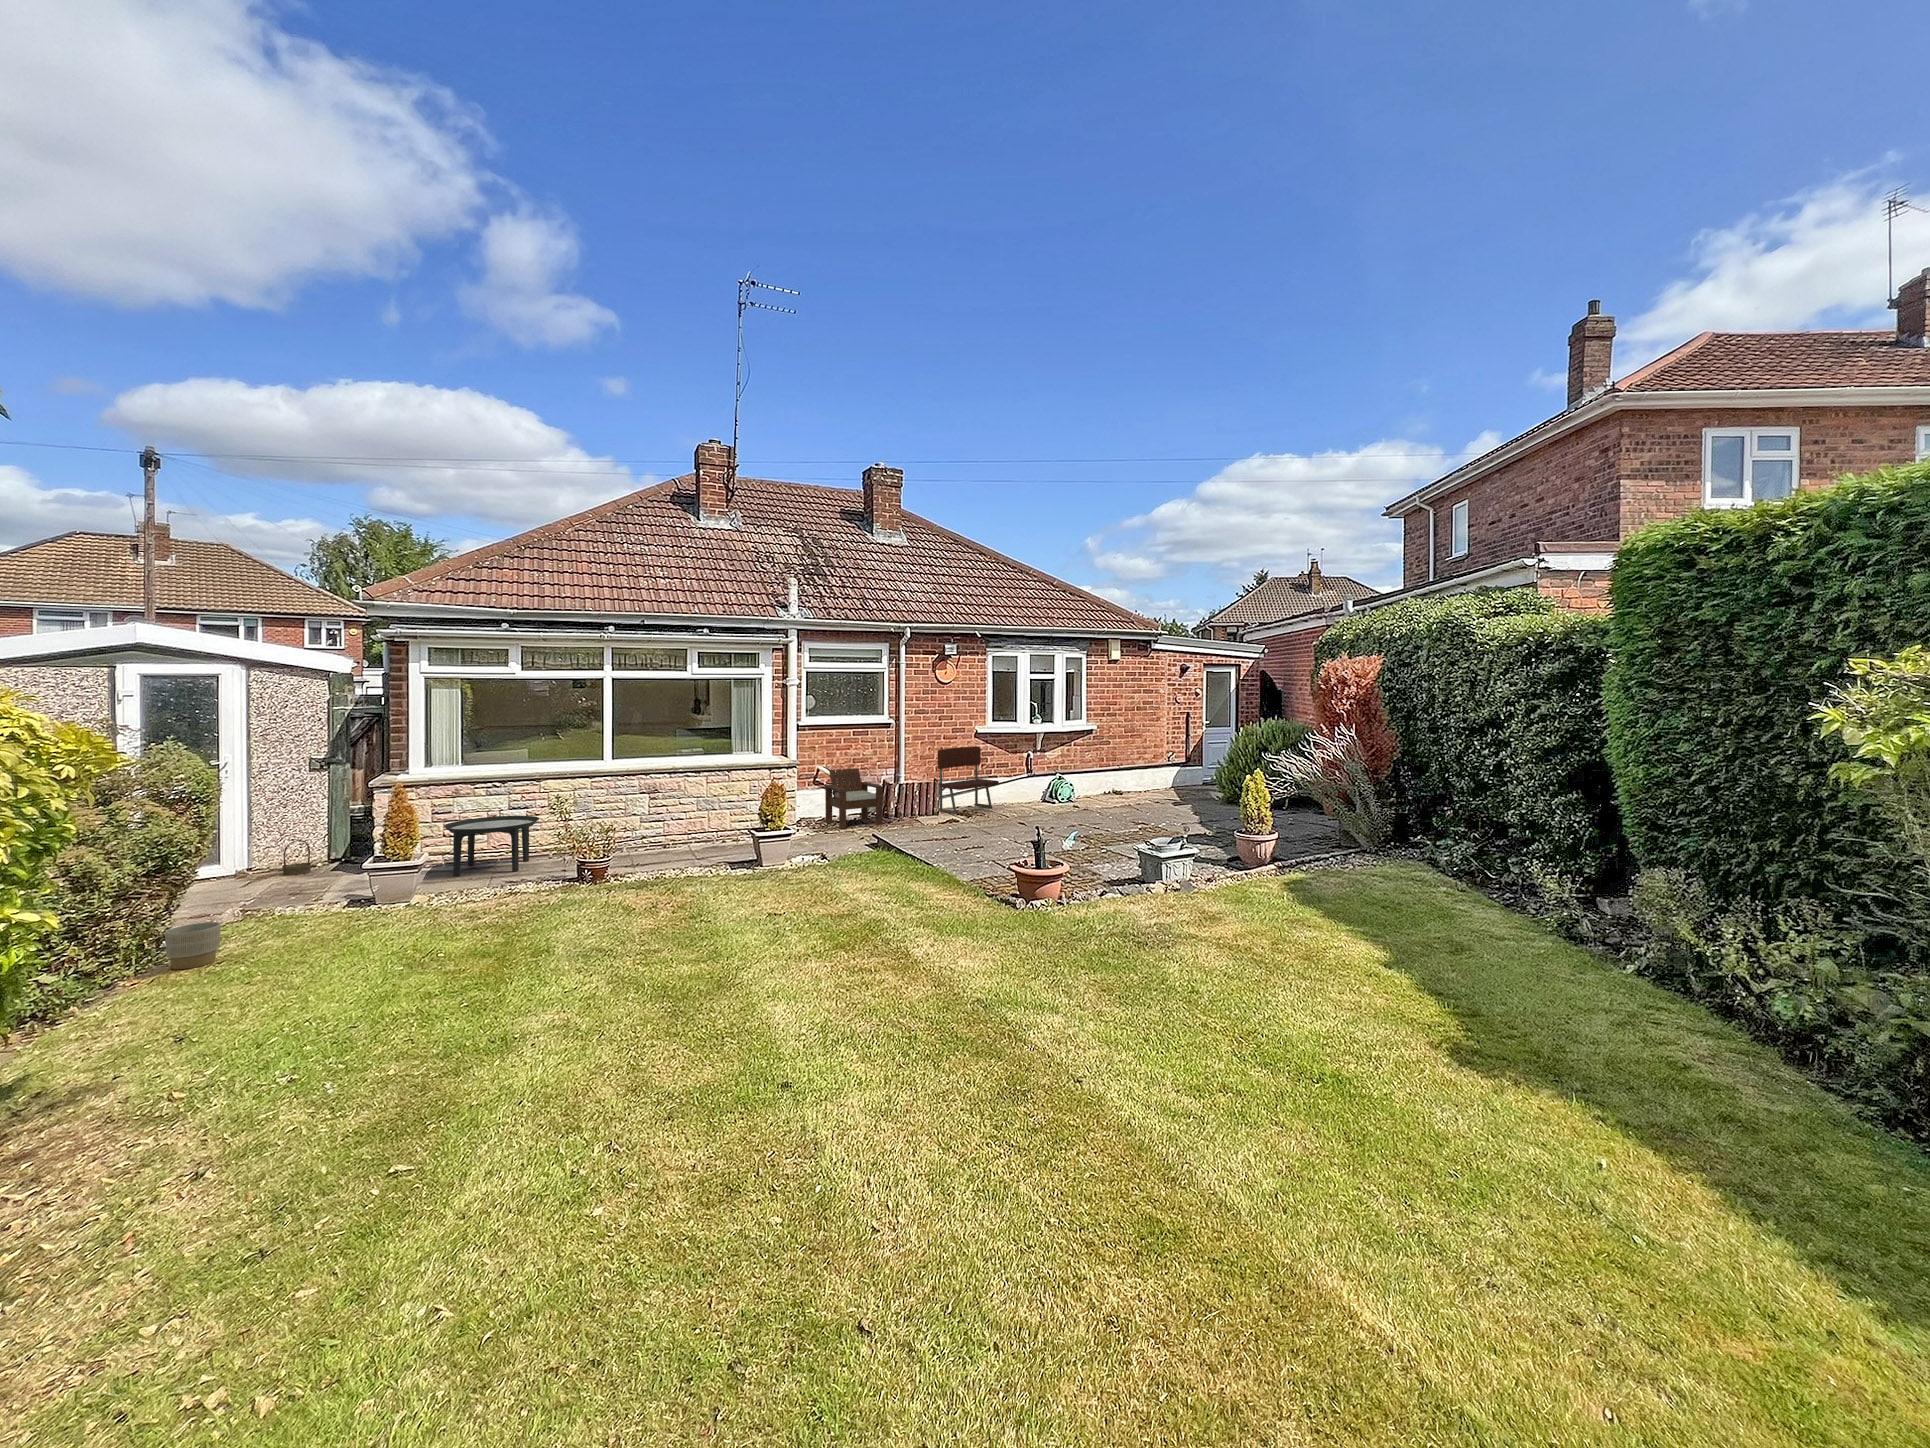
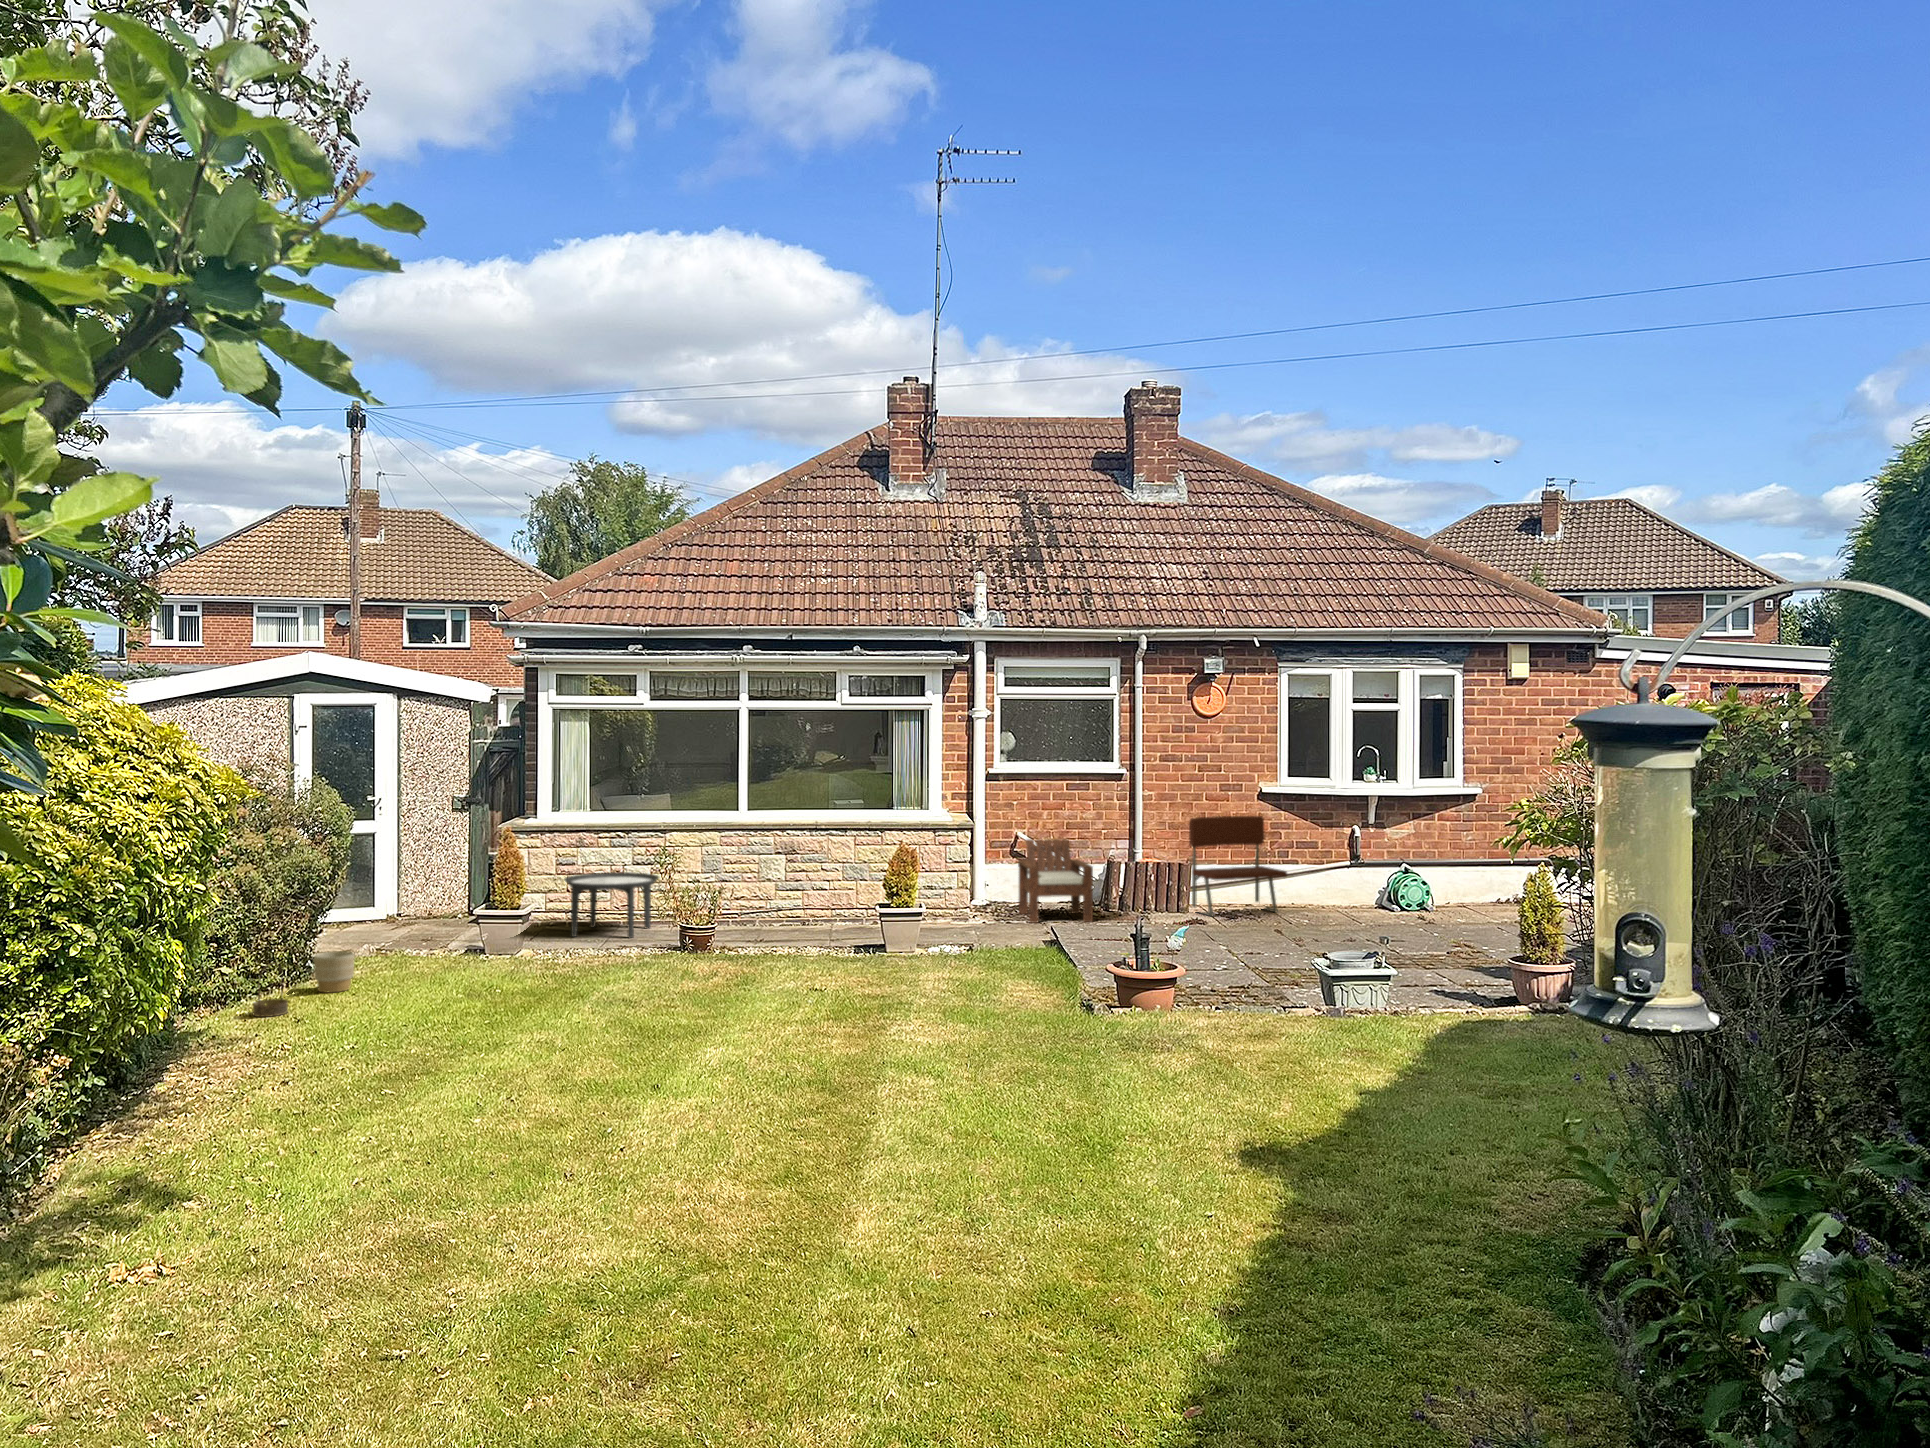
basket: present [283,840,311,875] -> present [253,963,288,1017]

